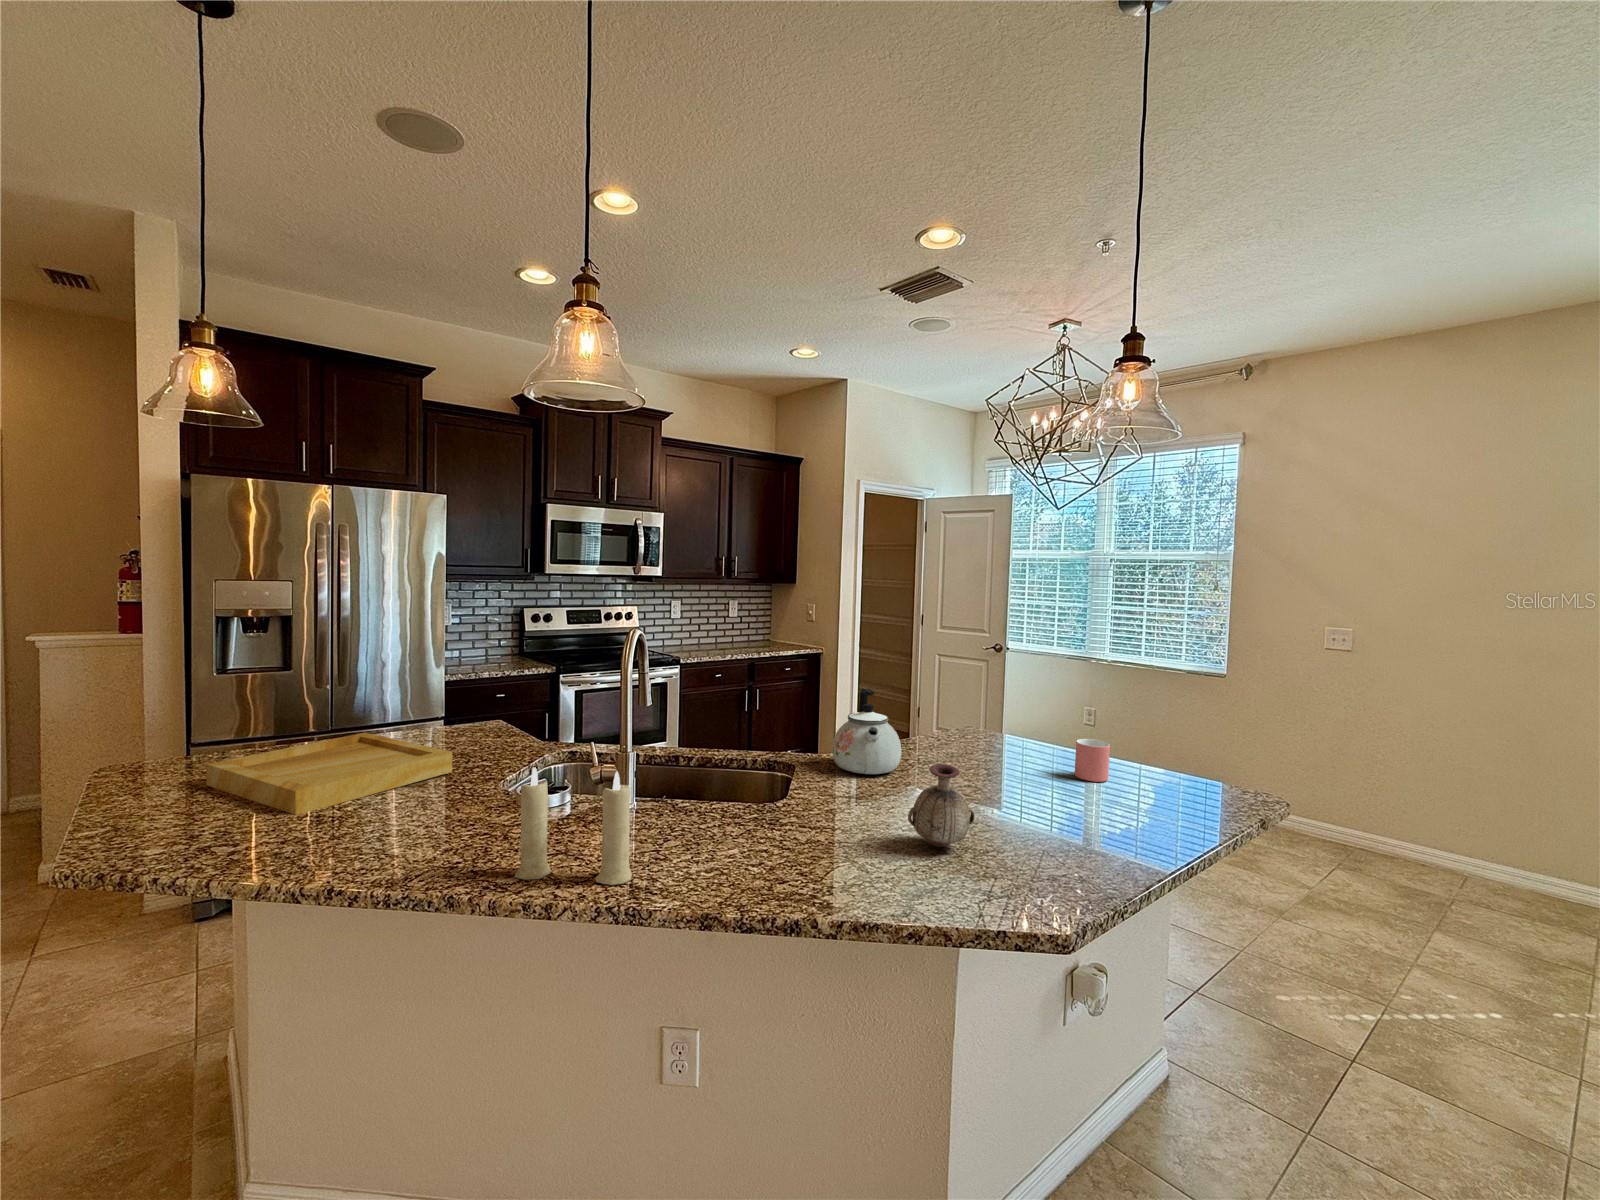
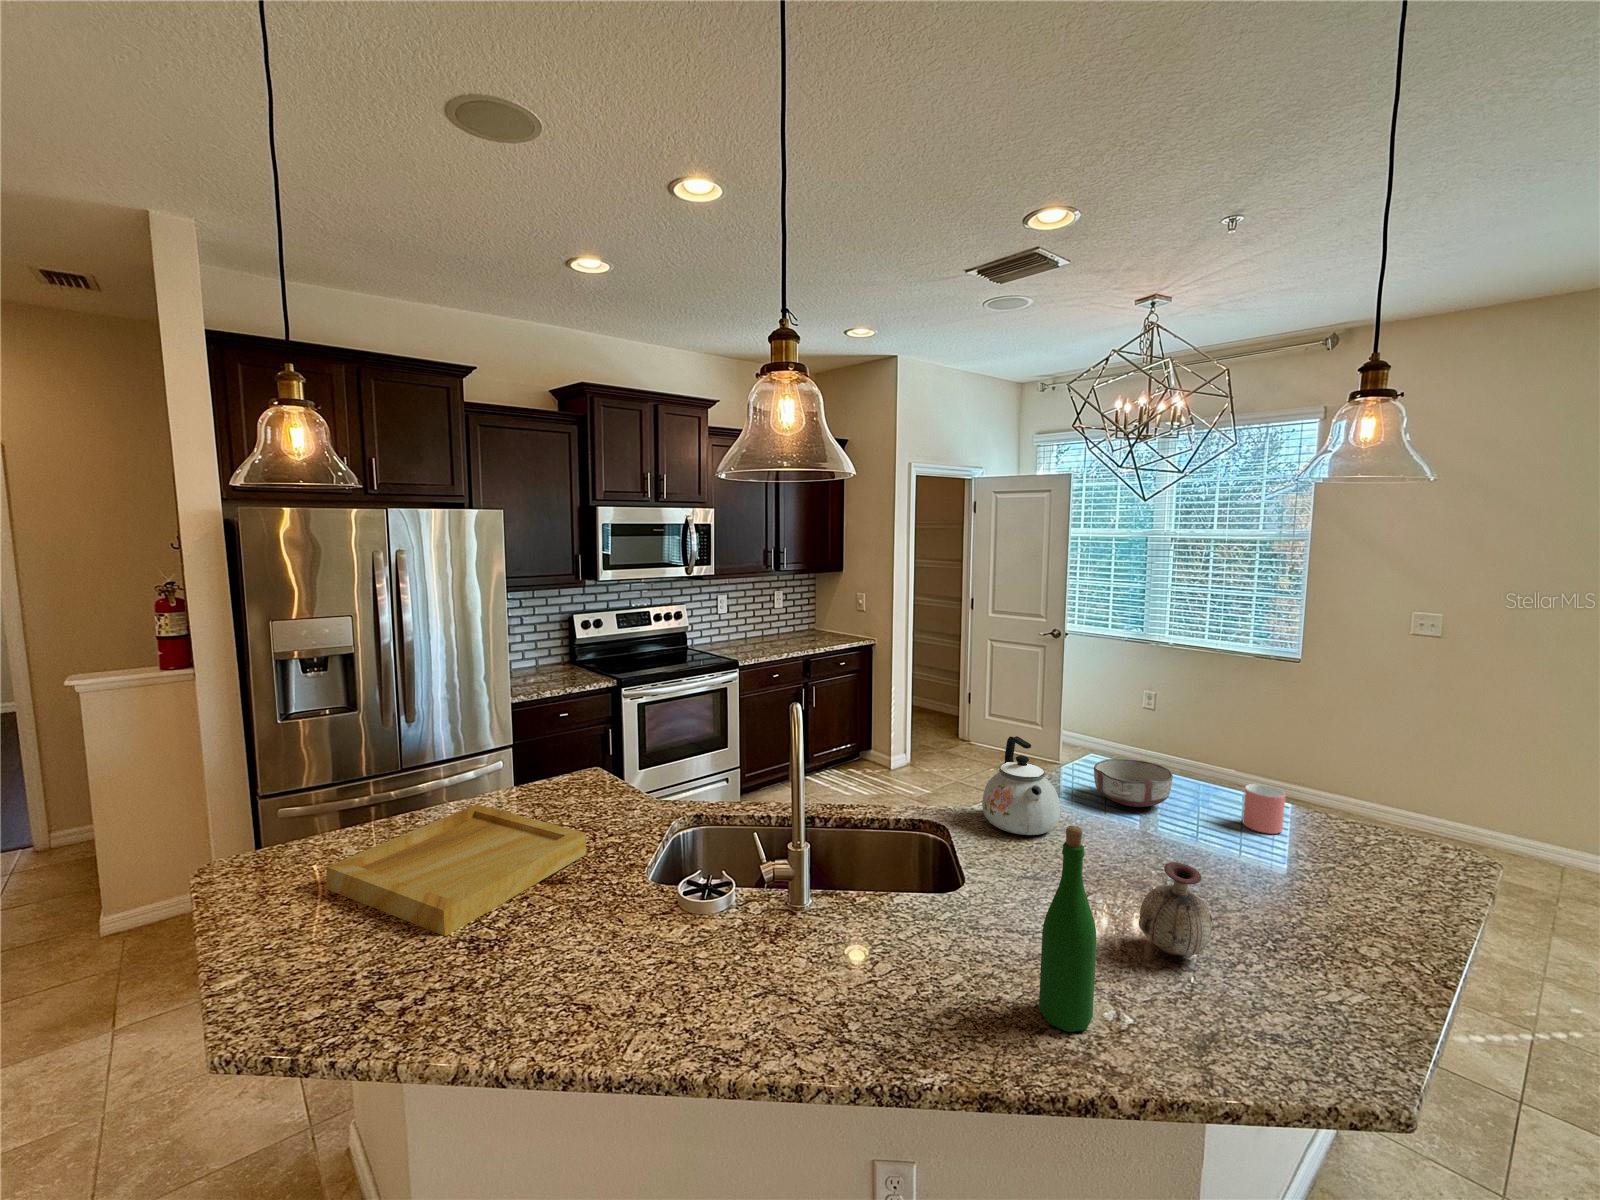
wine bottle: none [790,705,836,885] -> present [1039,825,1096,1032]
ceramic bowl: none [950,722,1018,762] -> present [1094,759,1173,807]
candle: present [515,767,632,885] -> none [733,899,869,1045]

